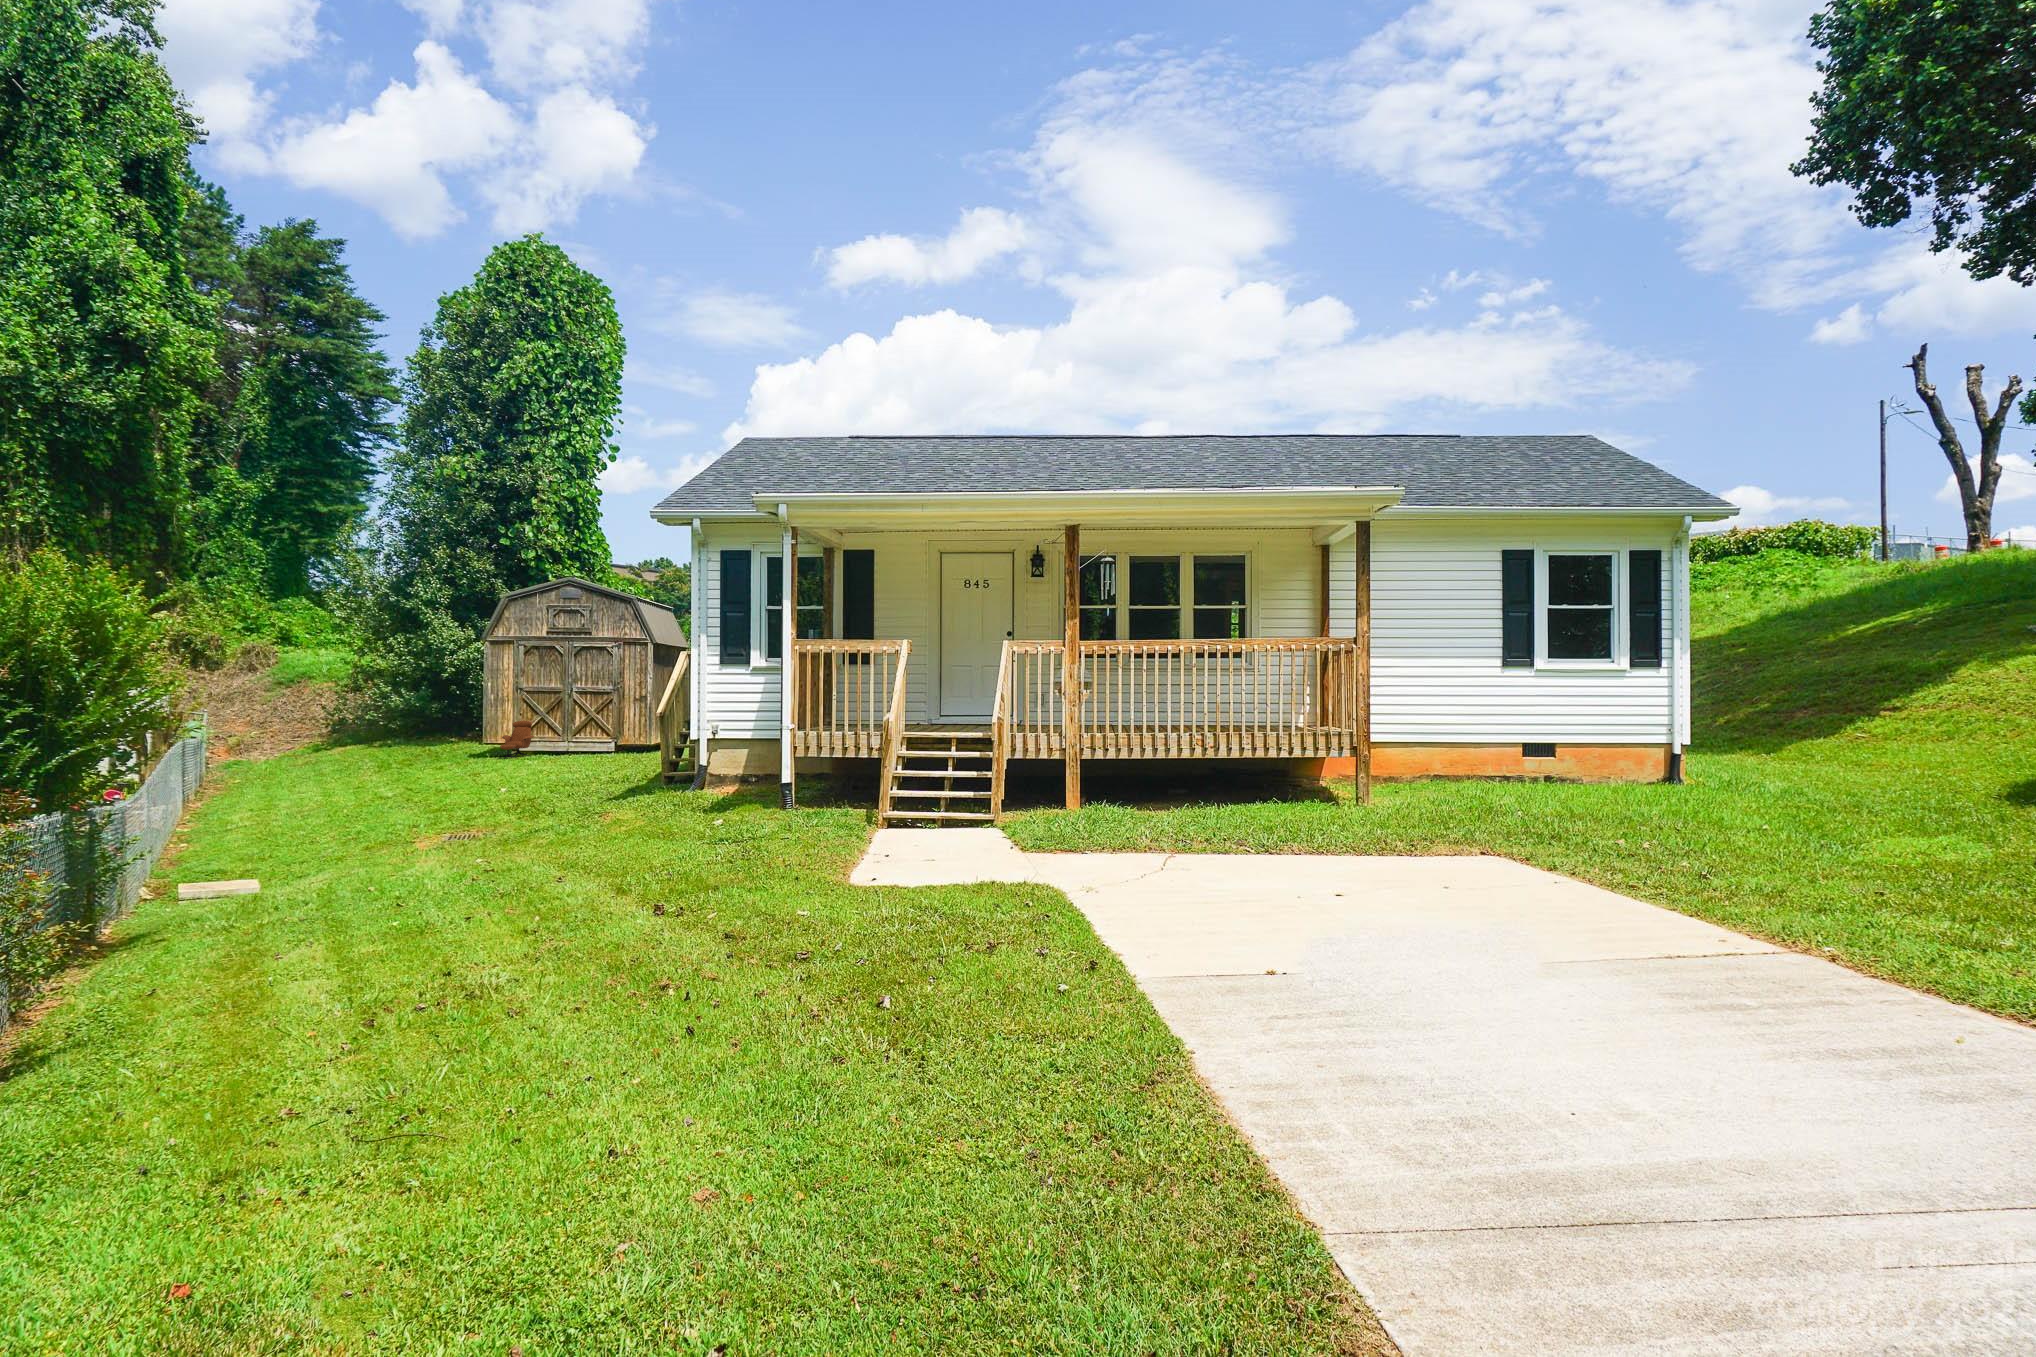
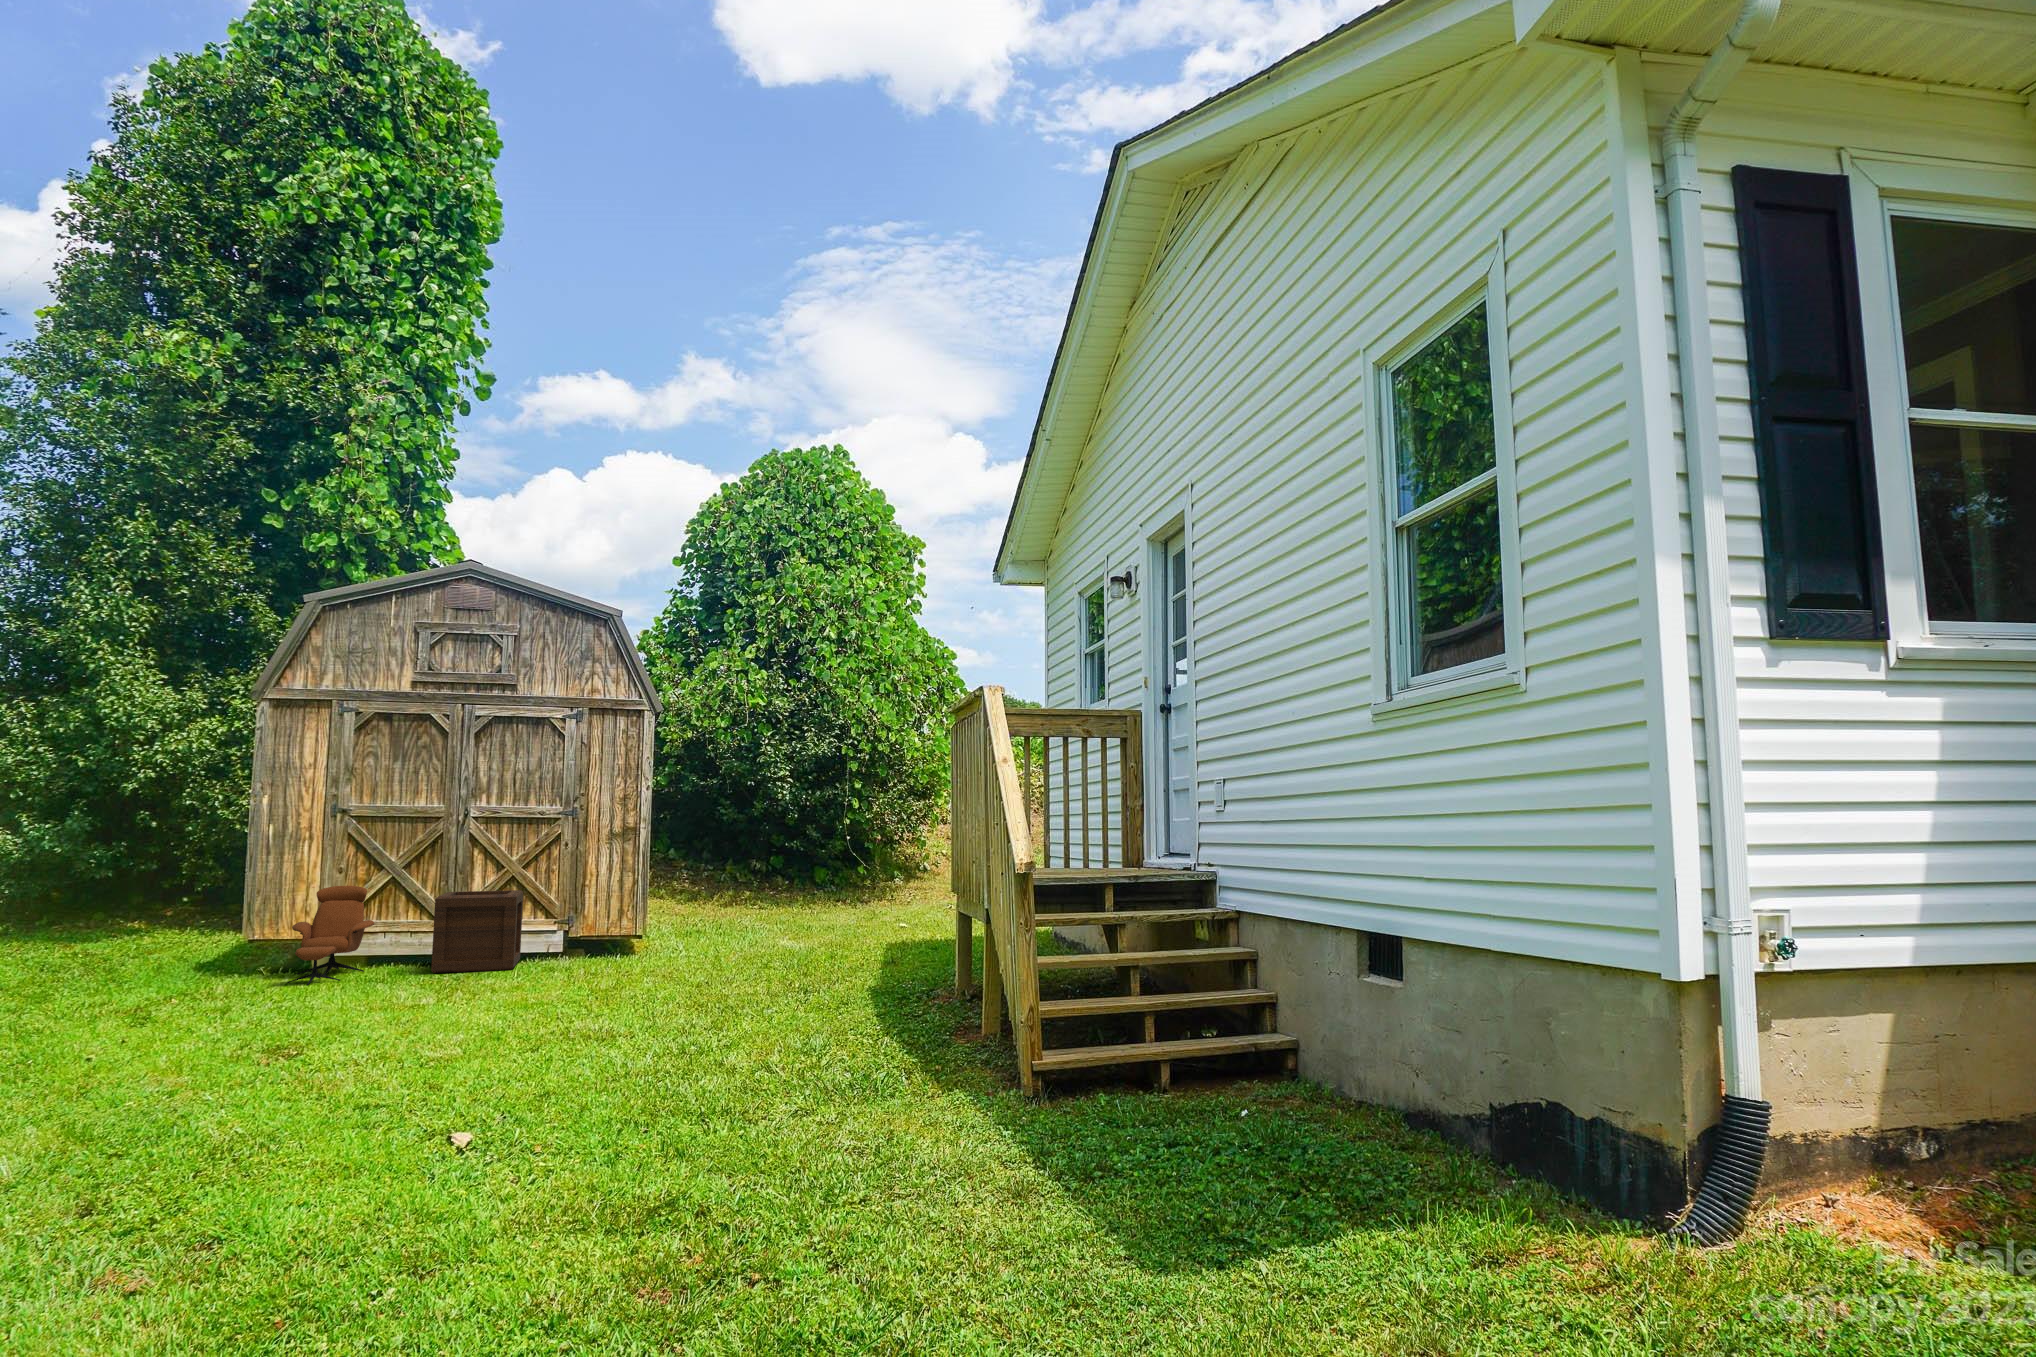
wooden crate: none [552,724,595,757] -> present [431,890,523,973]

